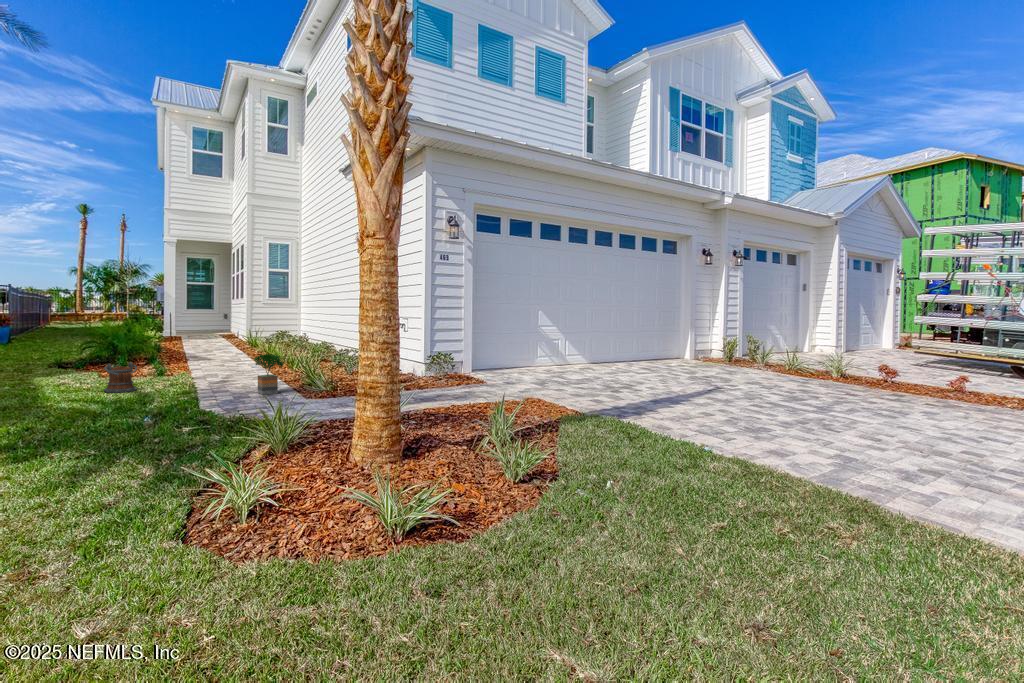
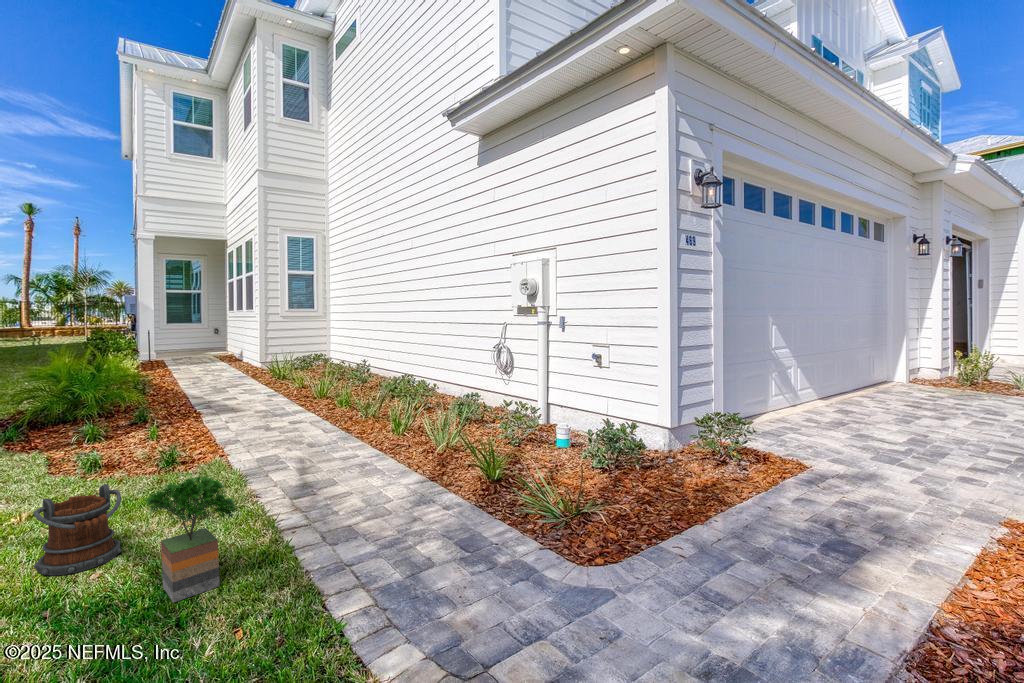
potted tree: present [254,354,284,395] -> present [145,476,236,603]

